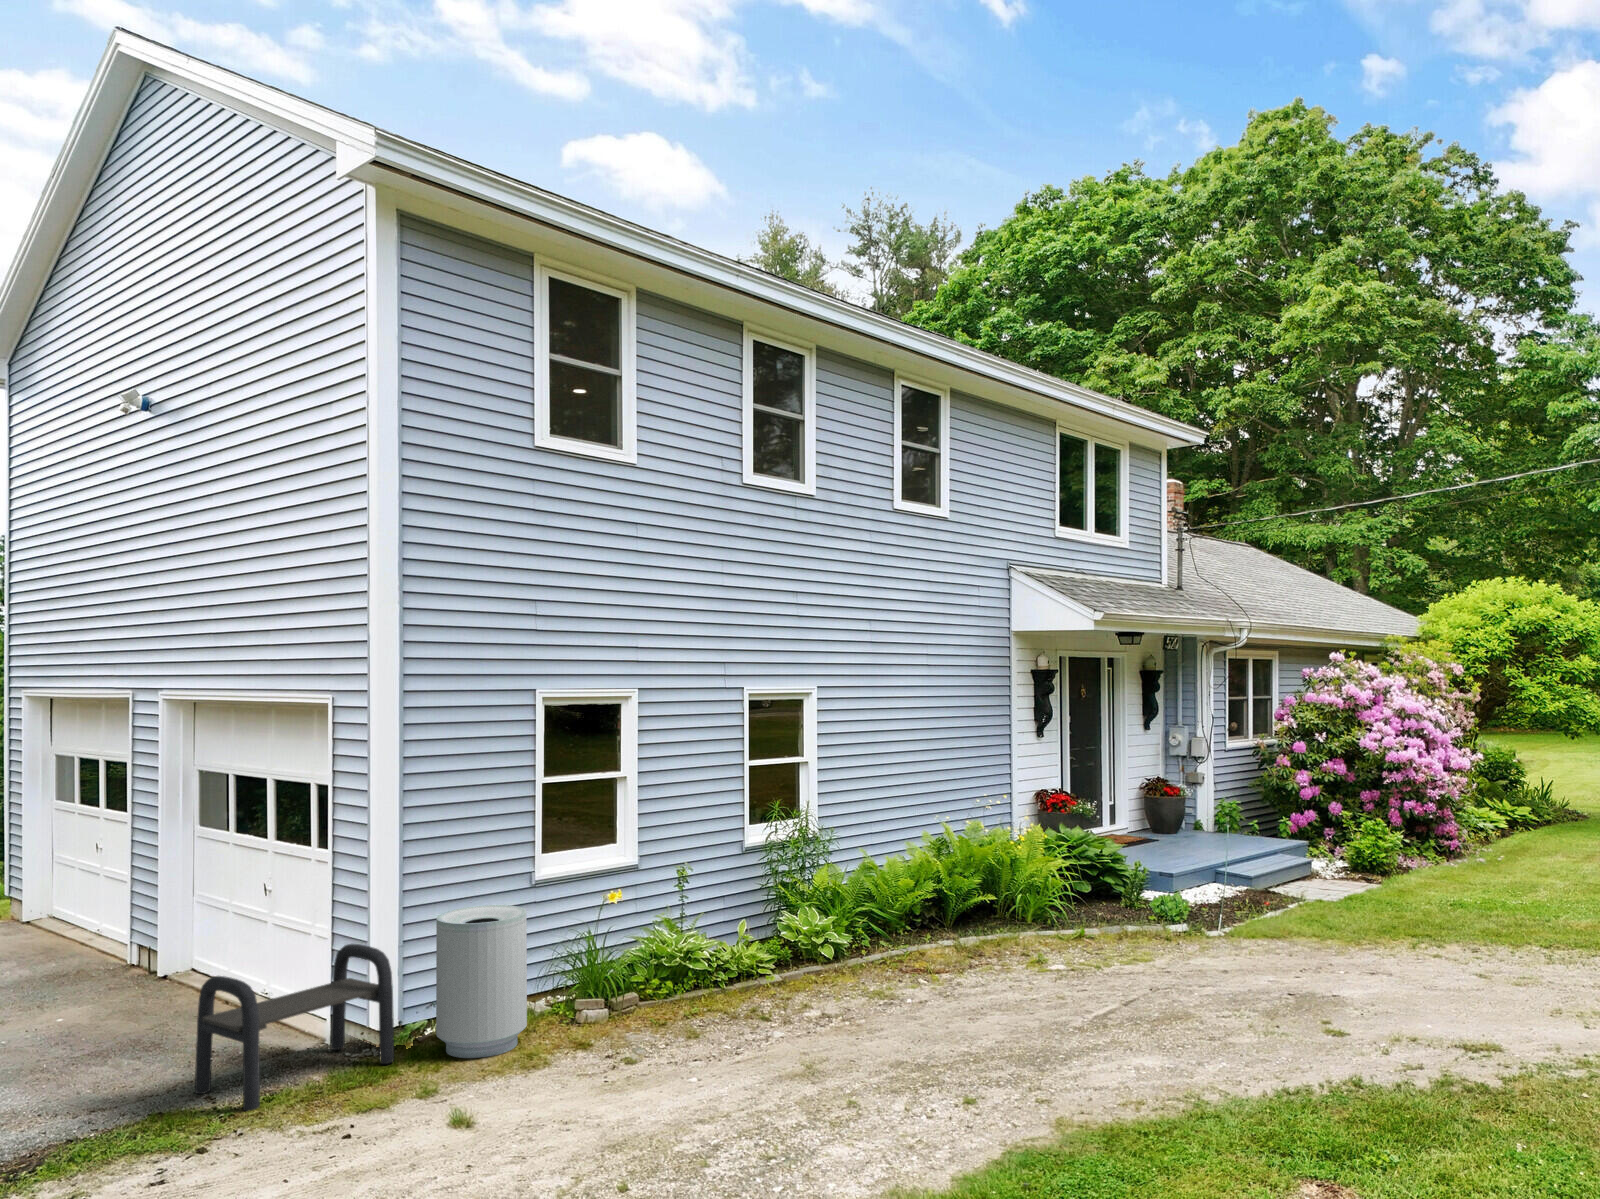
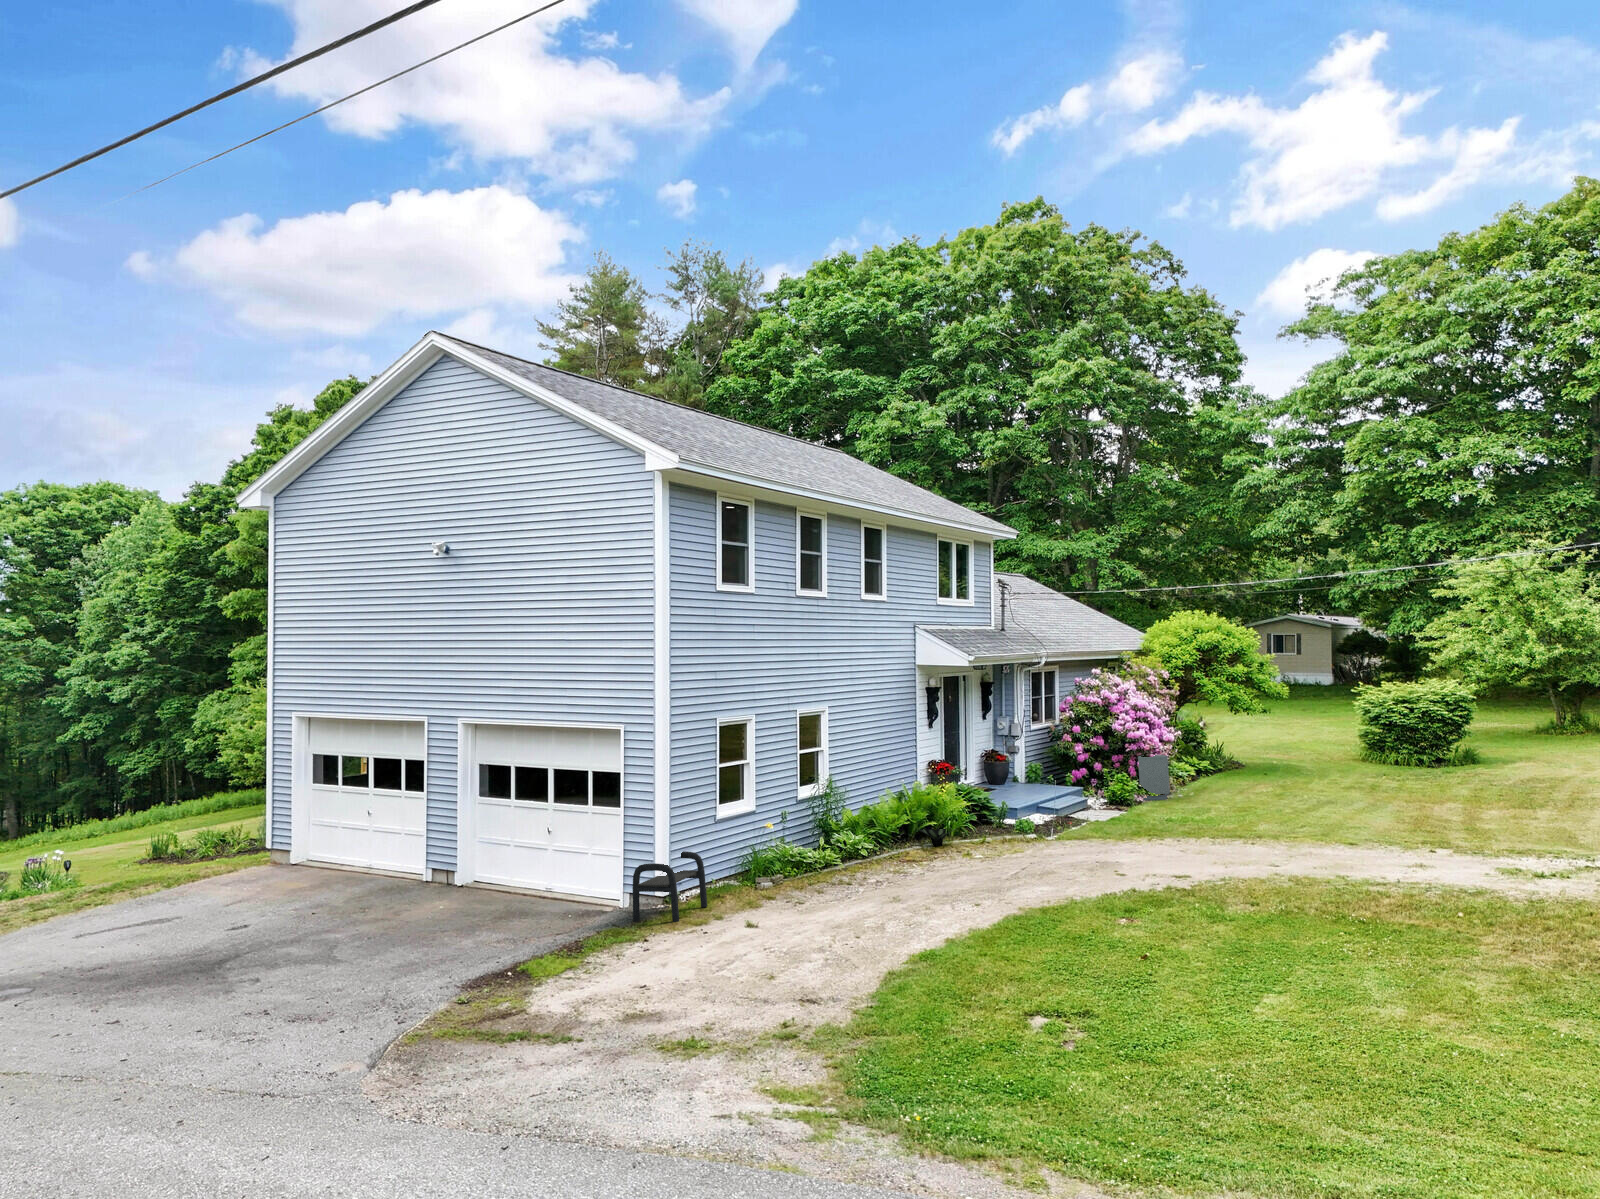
potted plant: none [959,894,1039,937] -> present [920,826,951,846]
trash can: present [436,905,527,1058] -> present [1138,755,1170,800]

